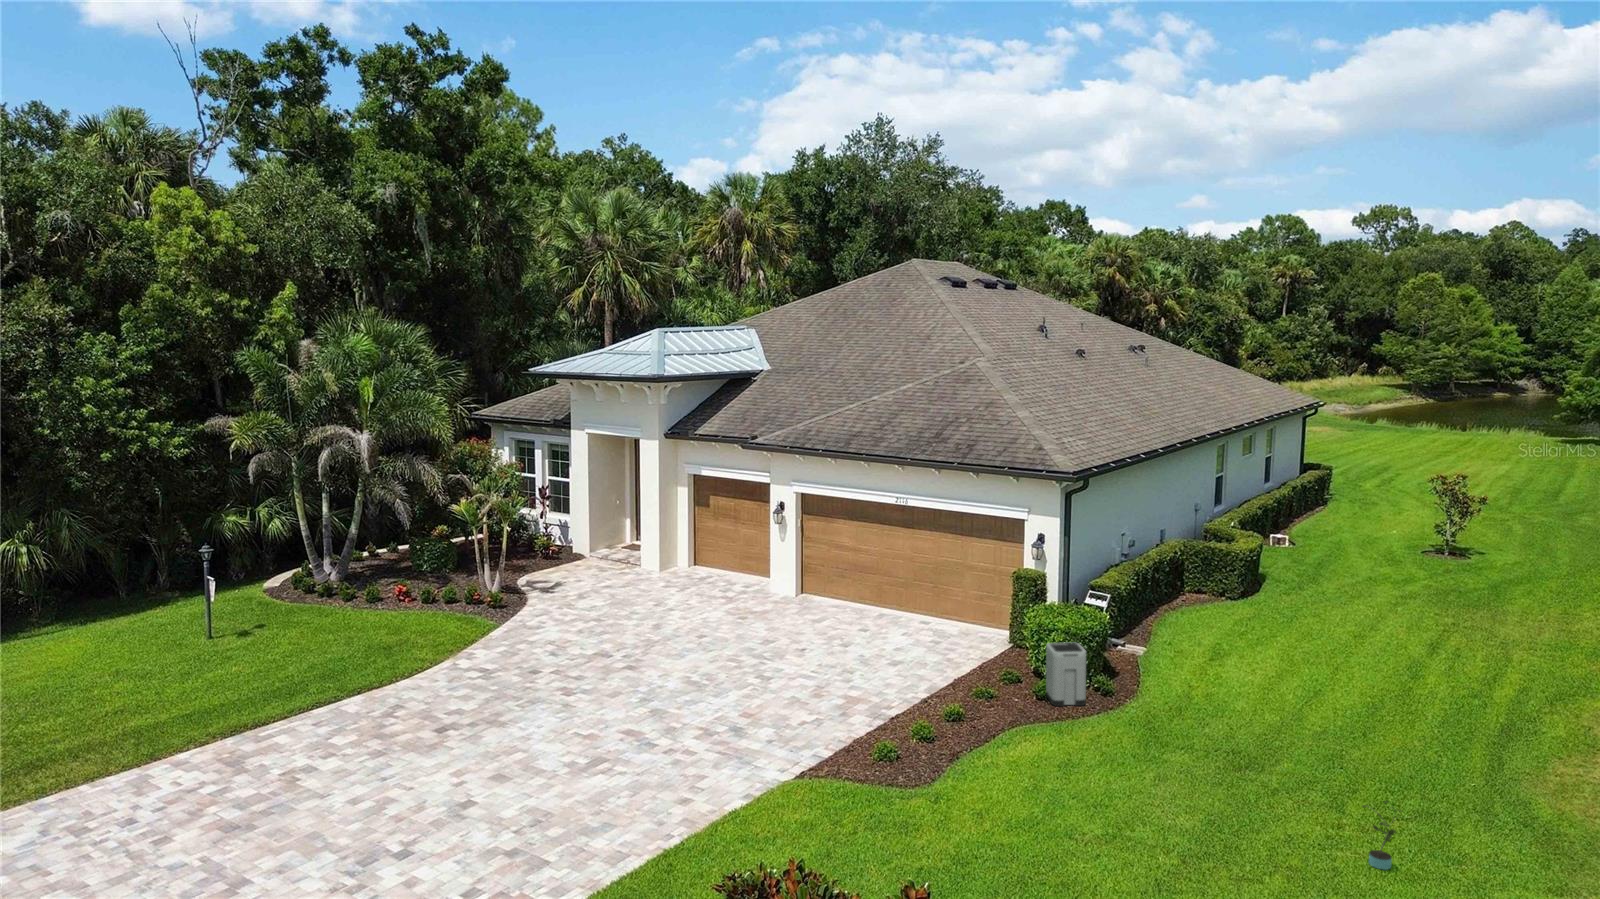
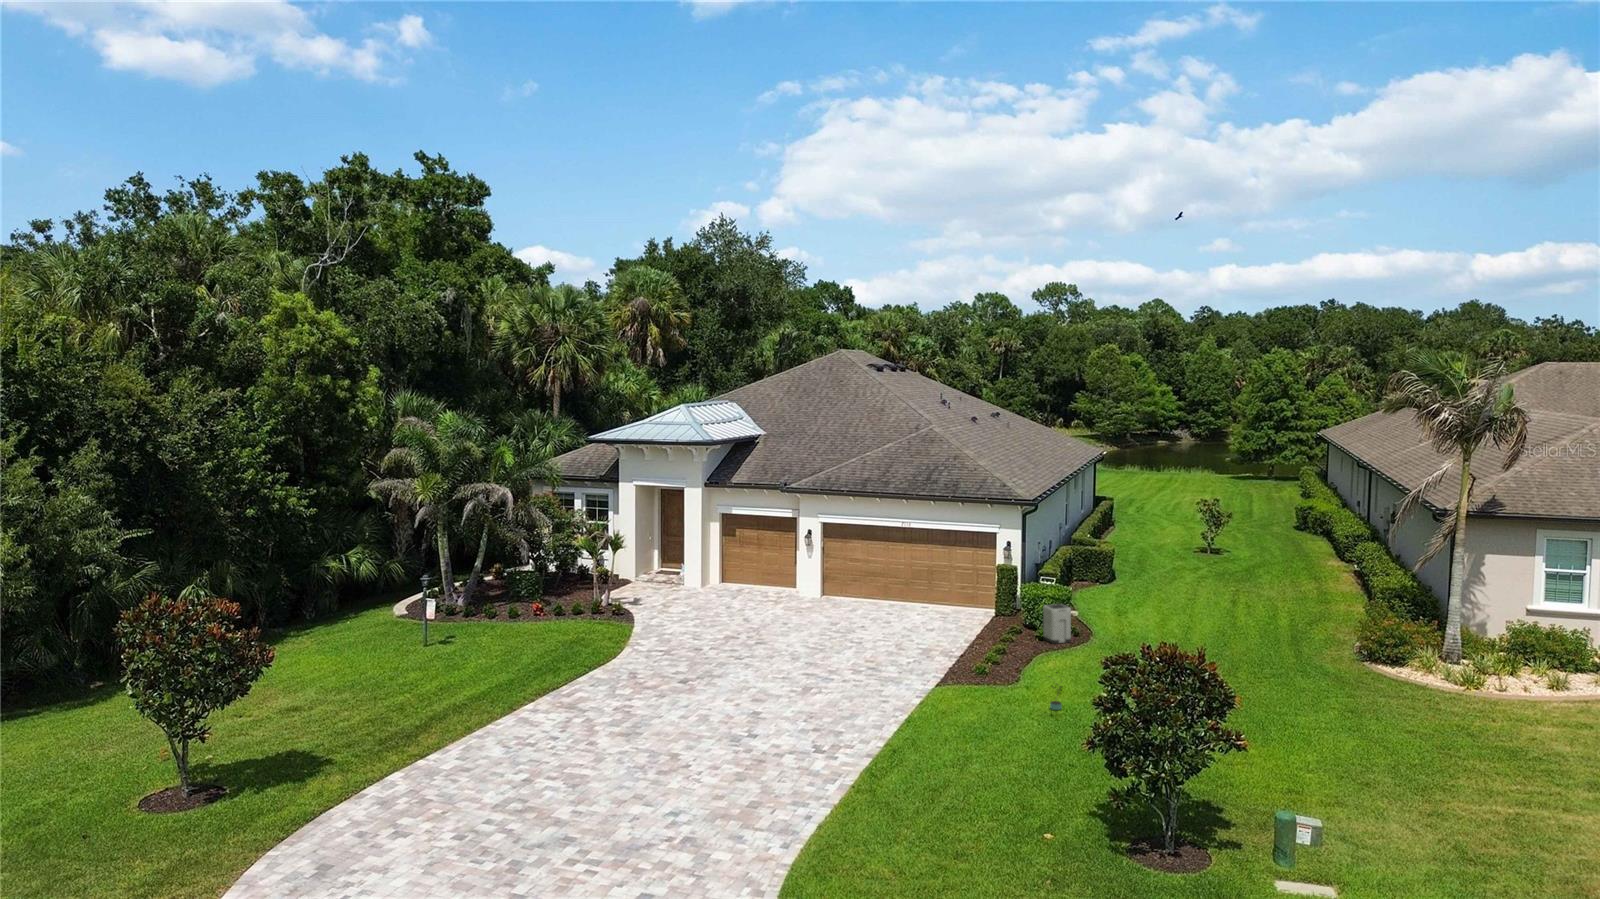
potted plant: present [1362,801,1396,870] -> present [1050,672,1062,710]

